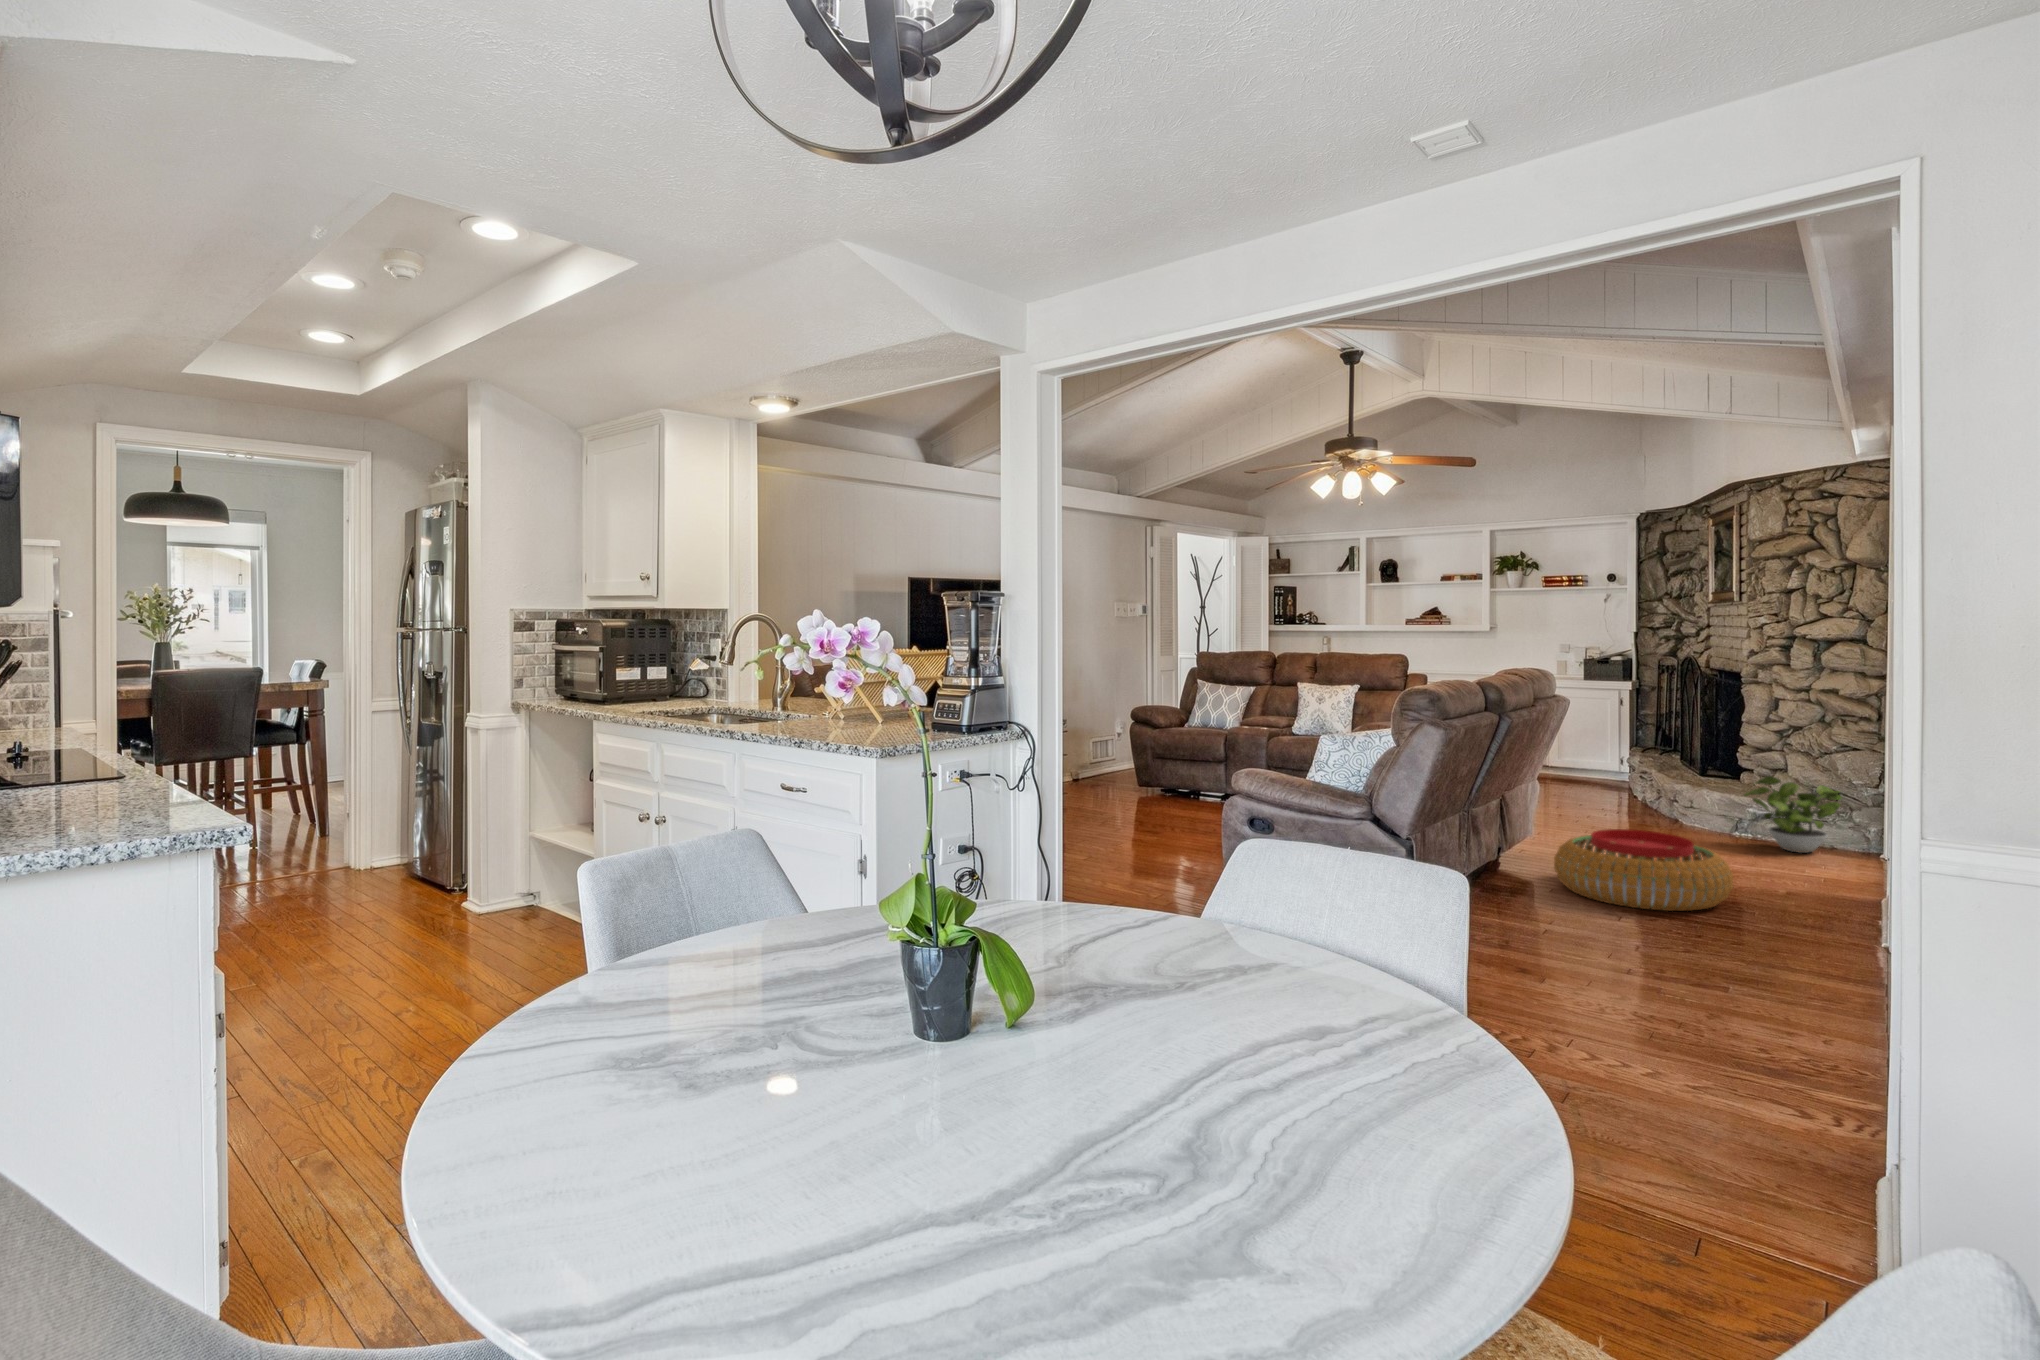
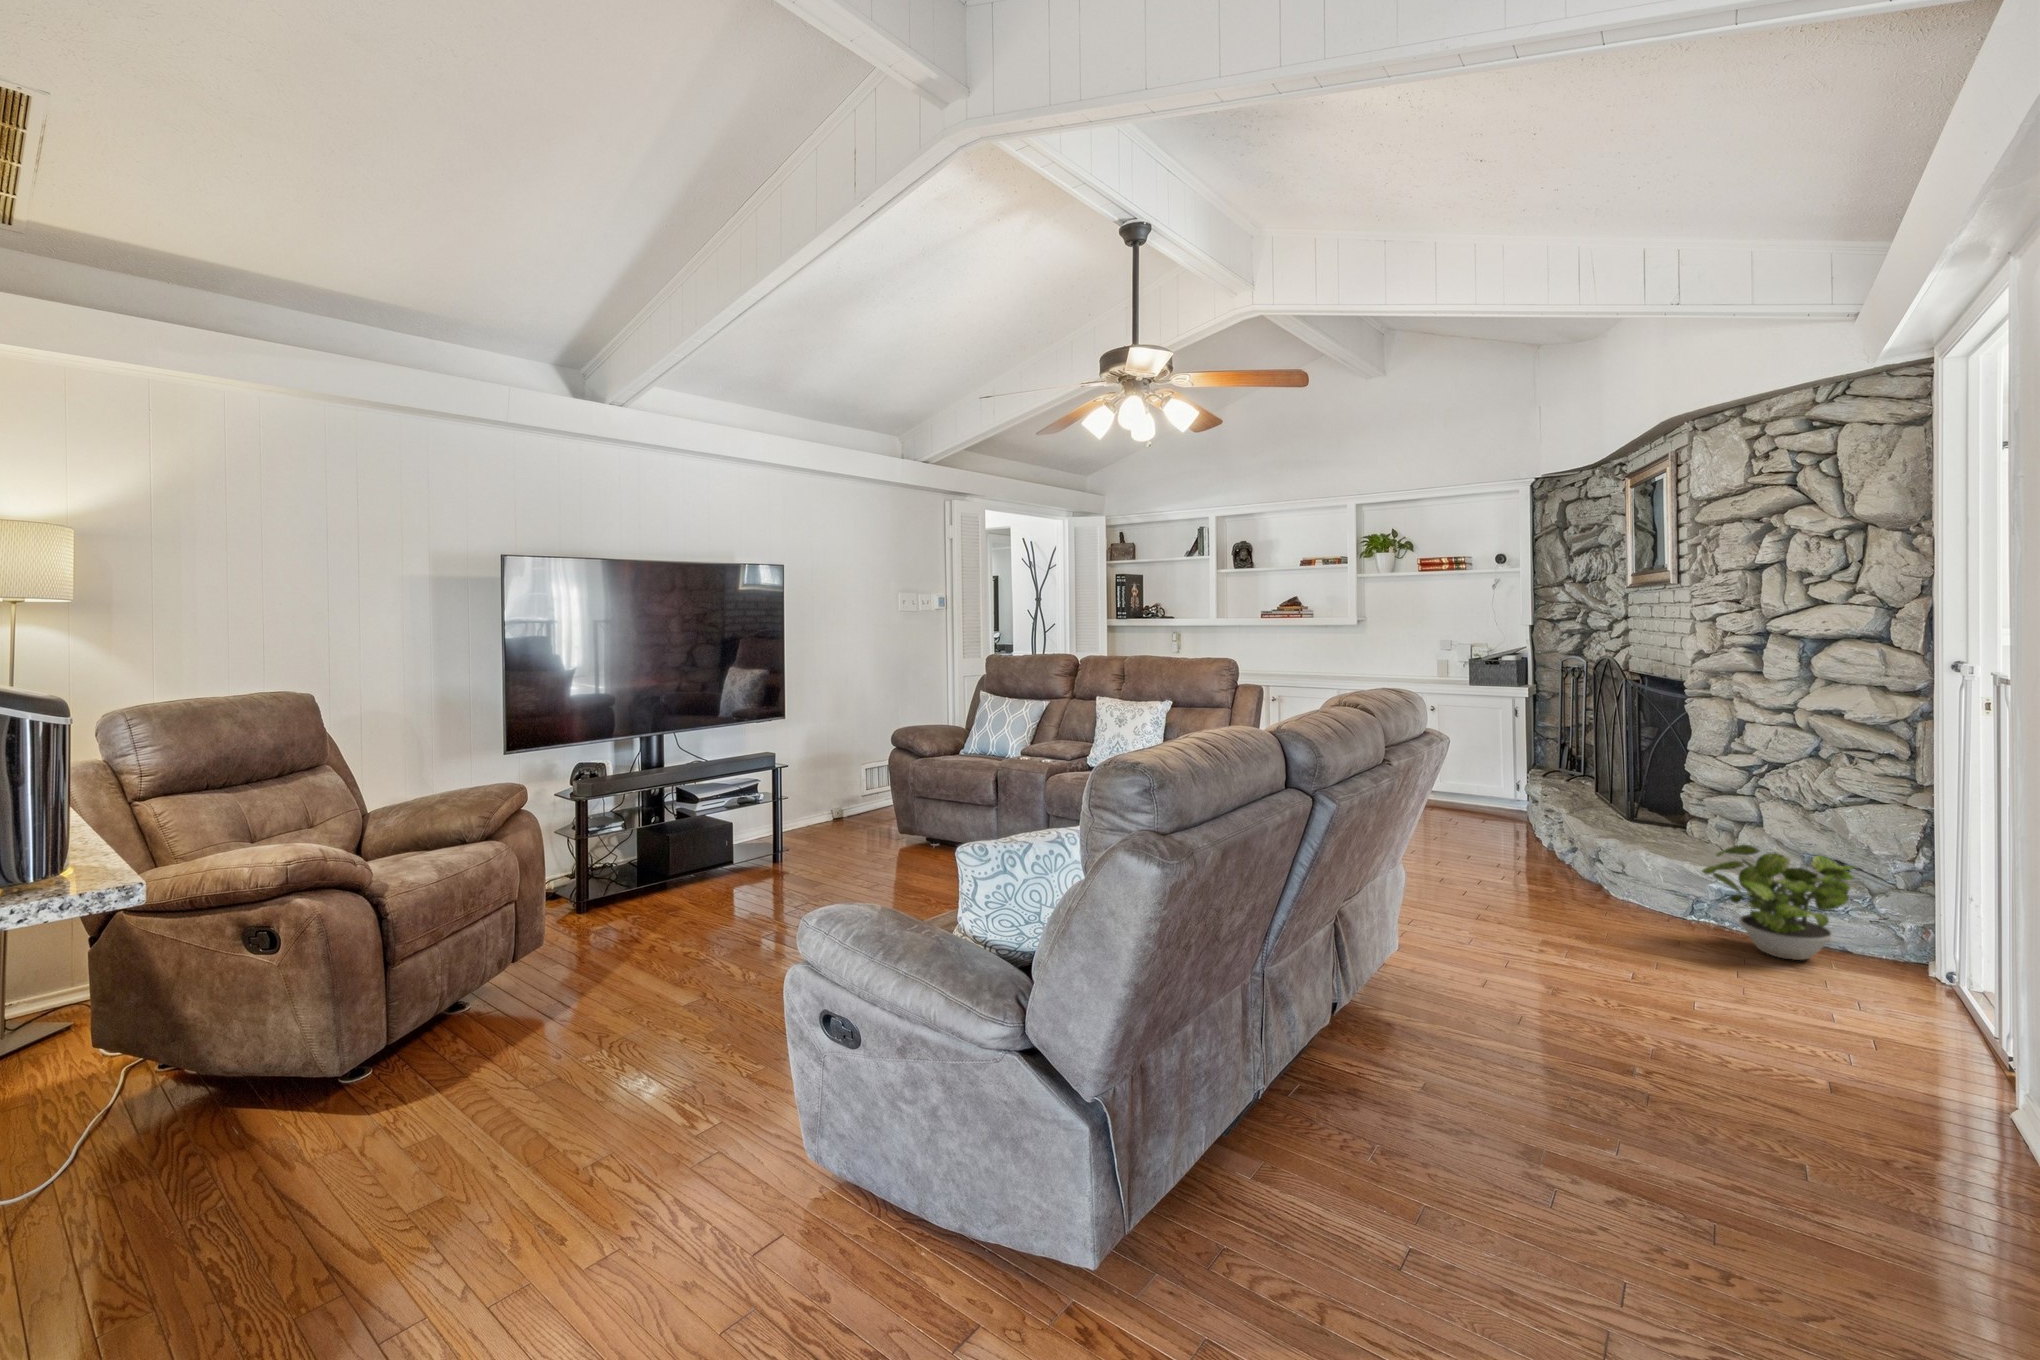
pouf: present [1554,829,1733,911] -> none [1414,966,1733,1153]

